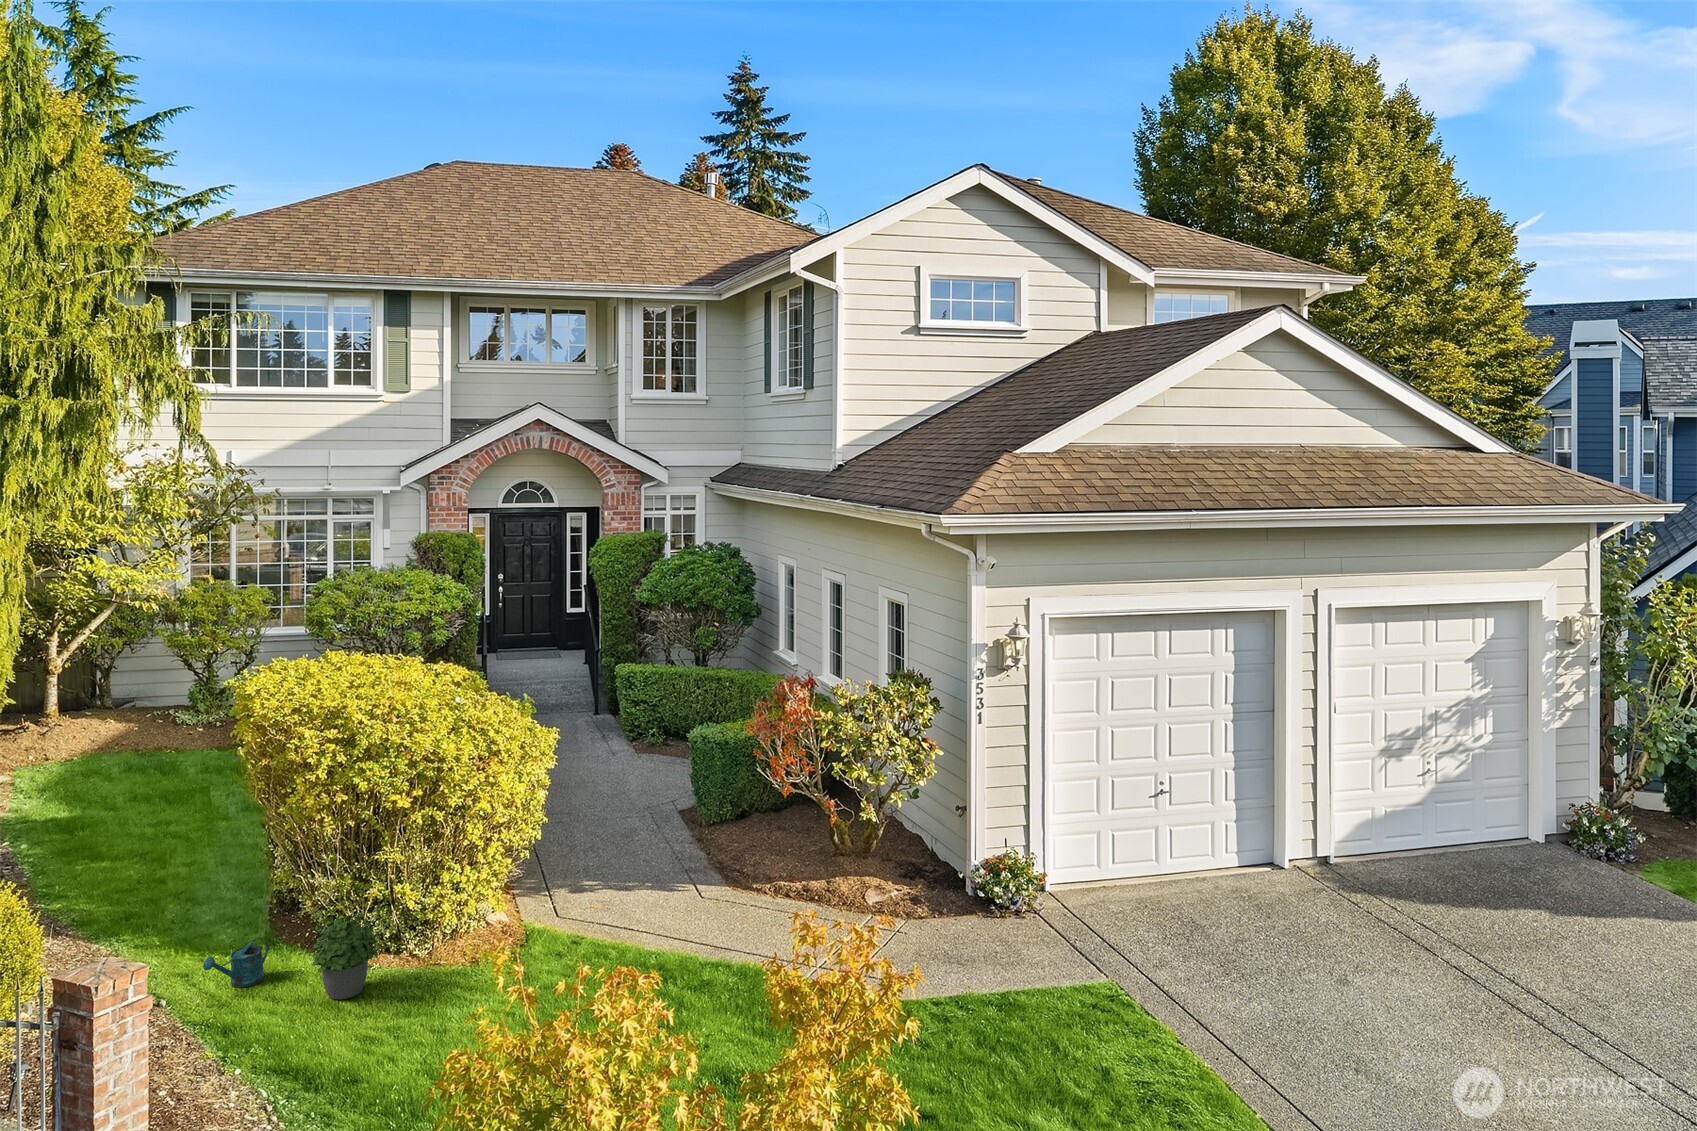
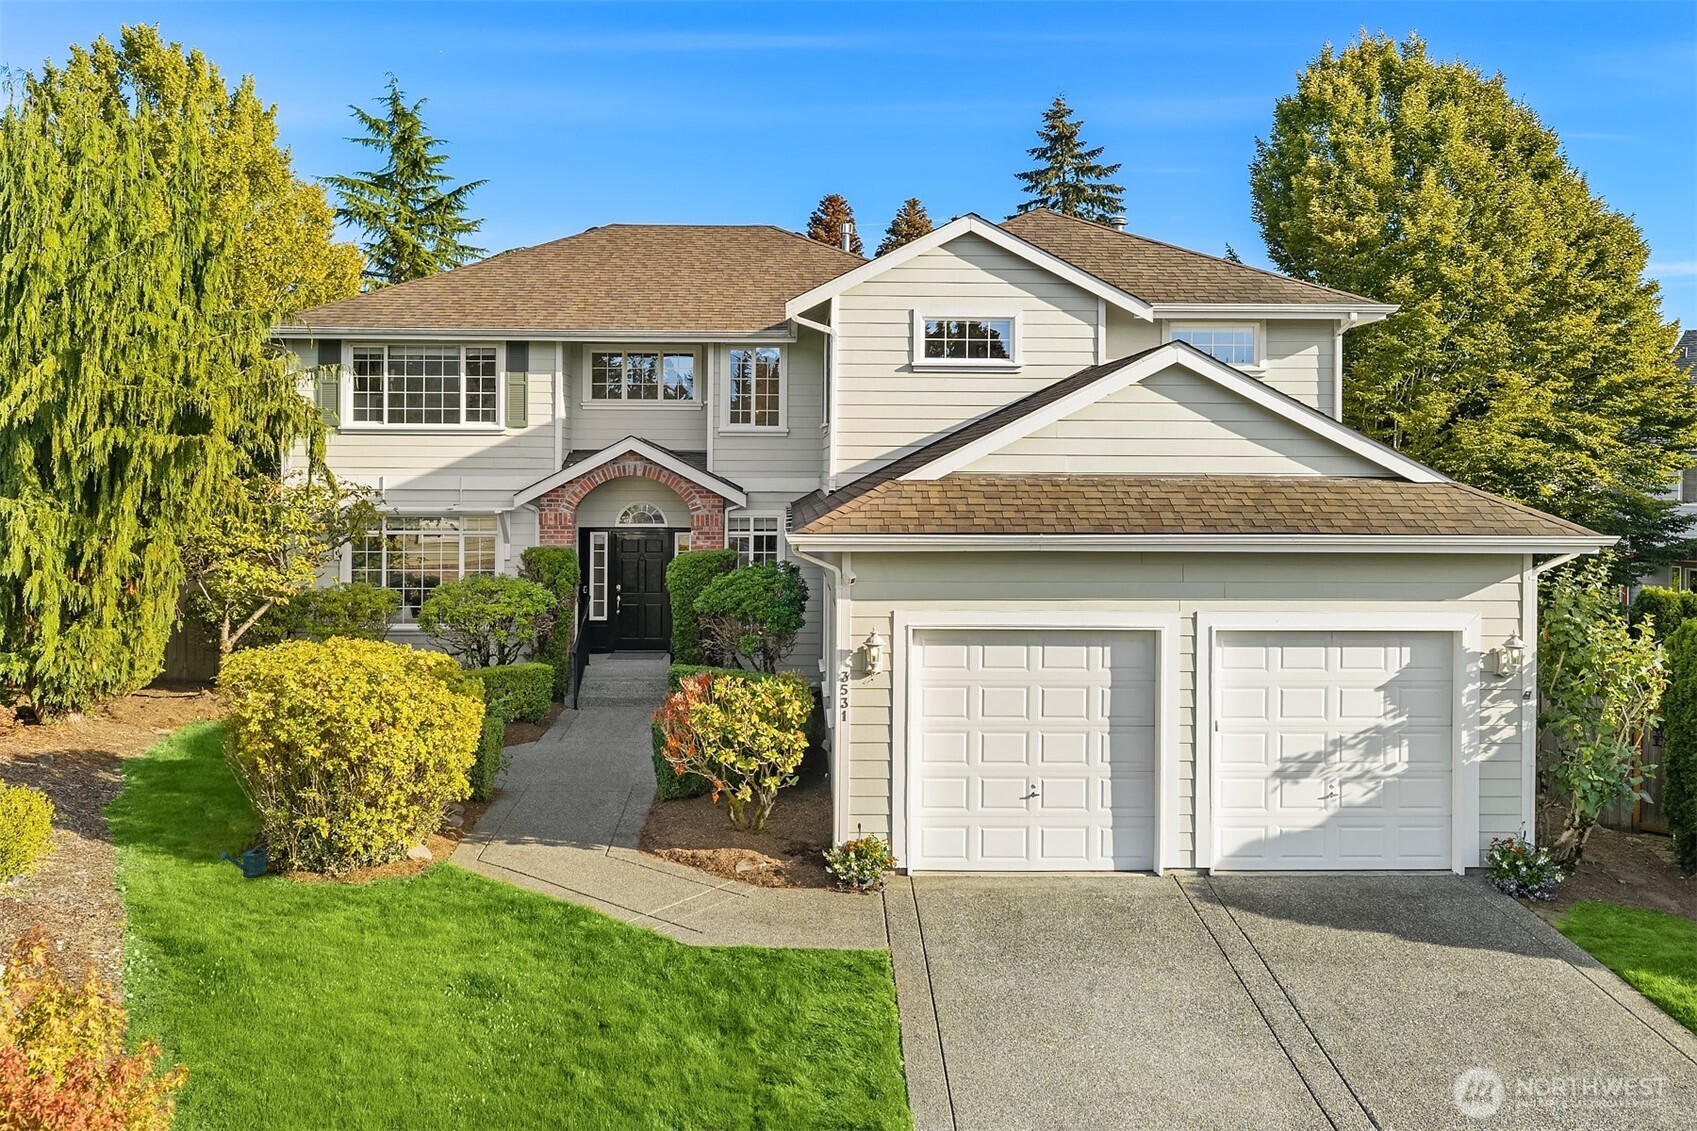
potted plant: present [312,913,380,1000] -> none [284,829,335,891]

